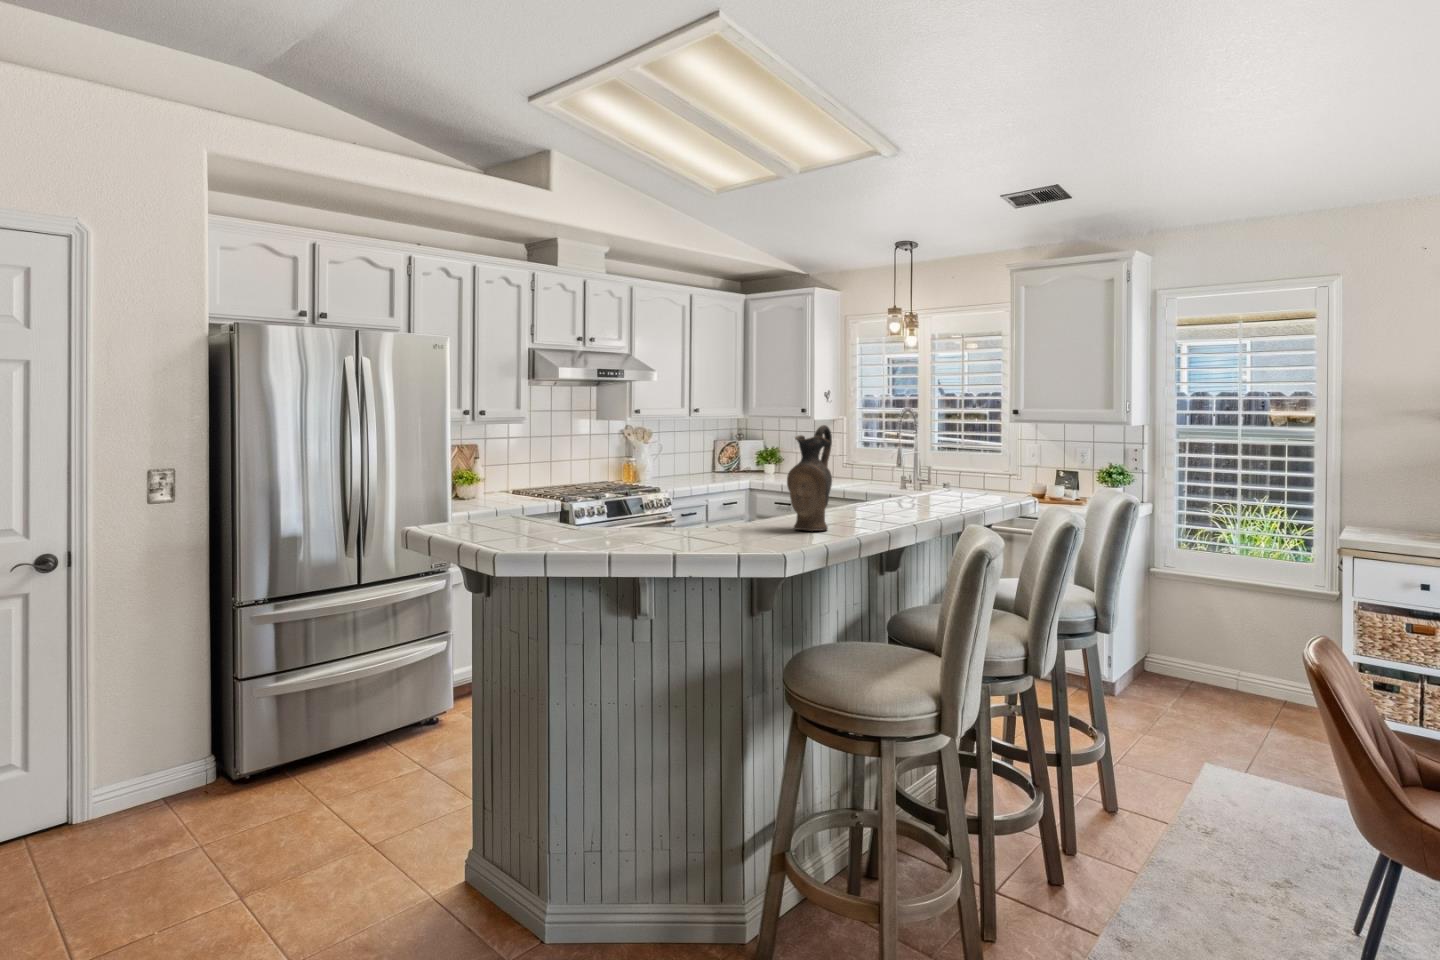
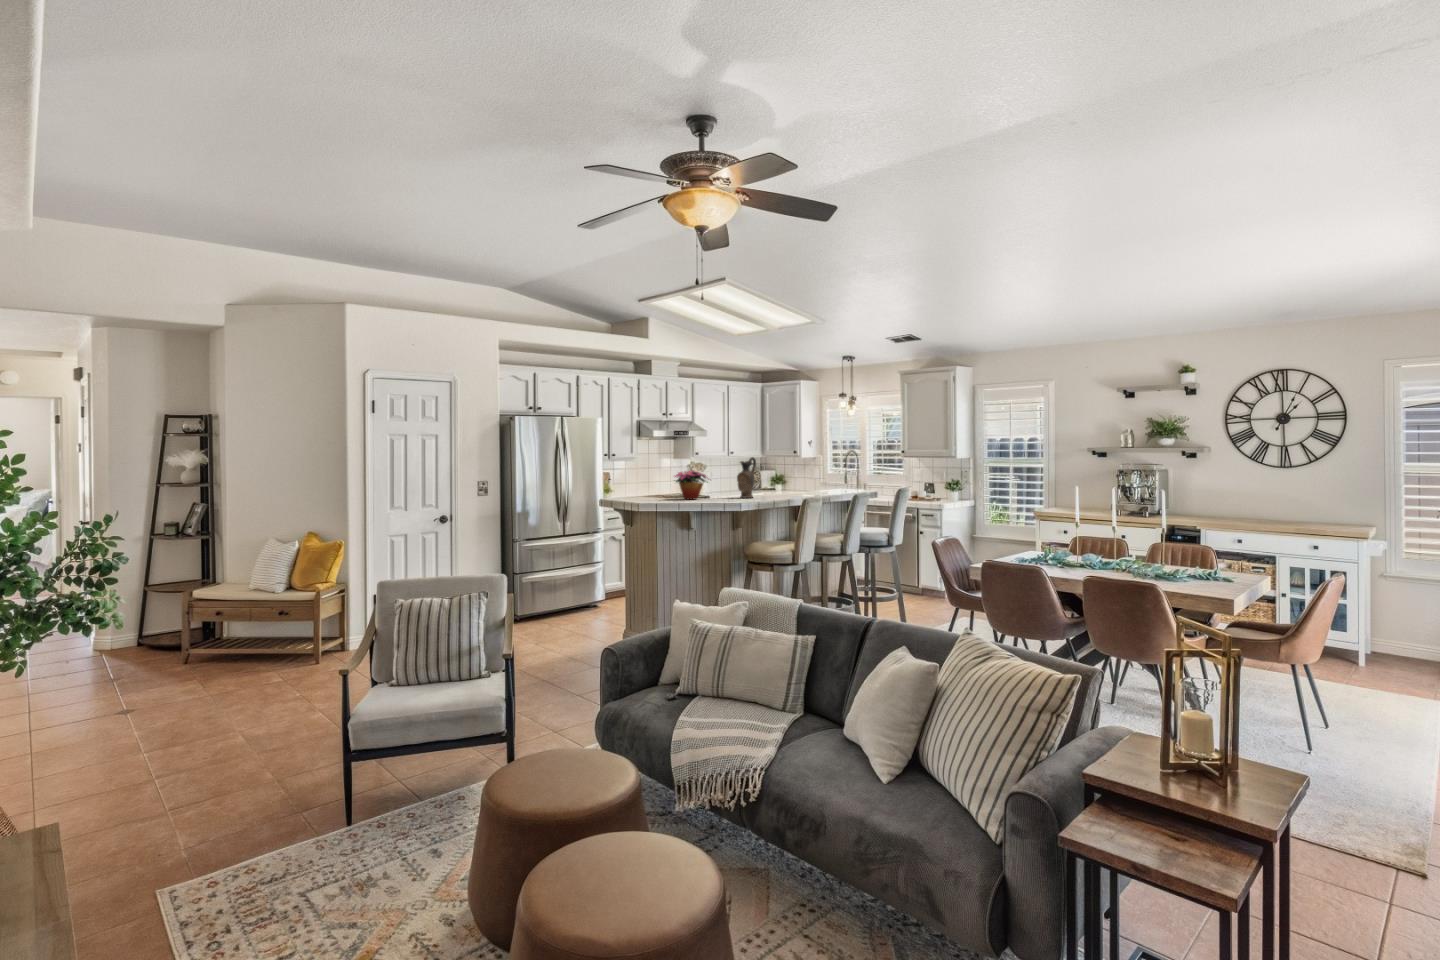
flower arrangement: none [618,460,733,540] -> present [675,471,708,500]

